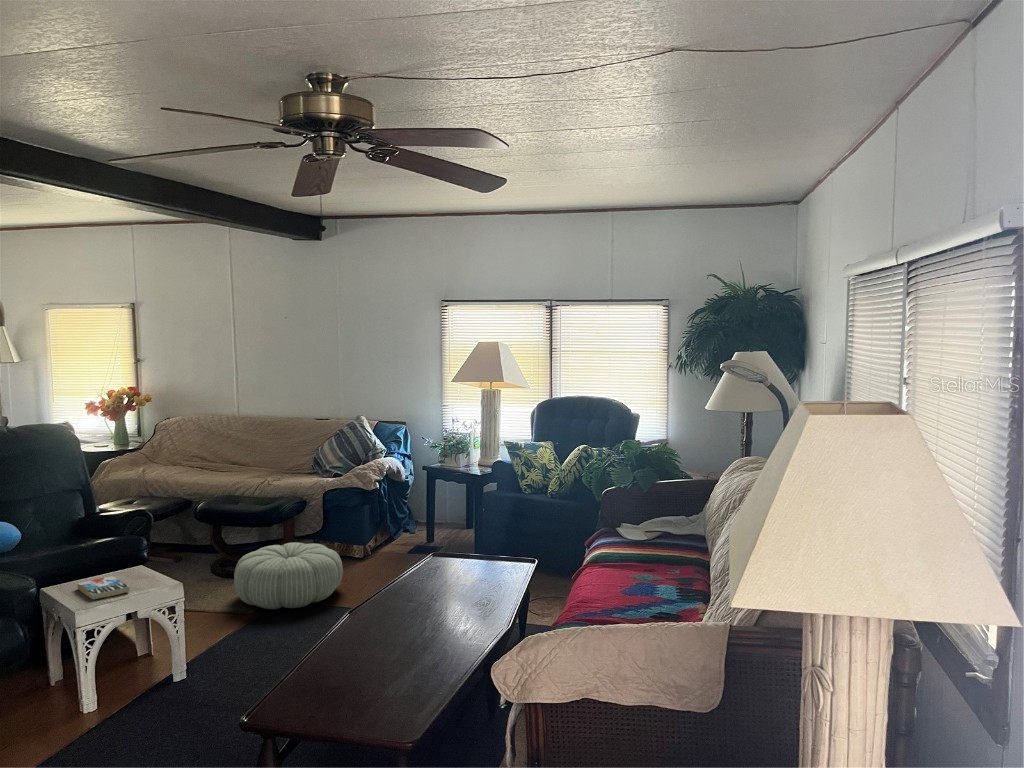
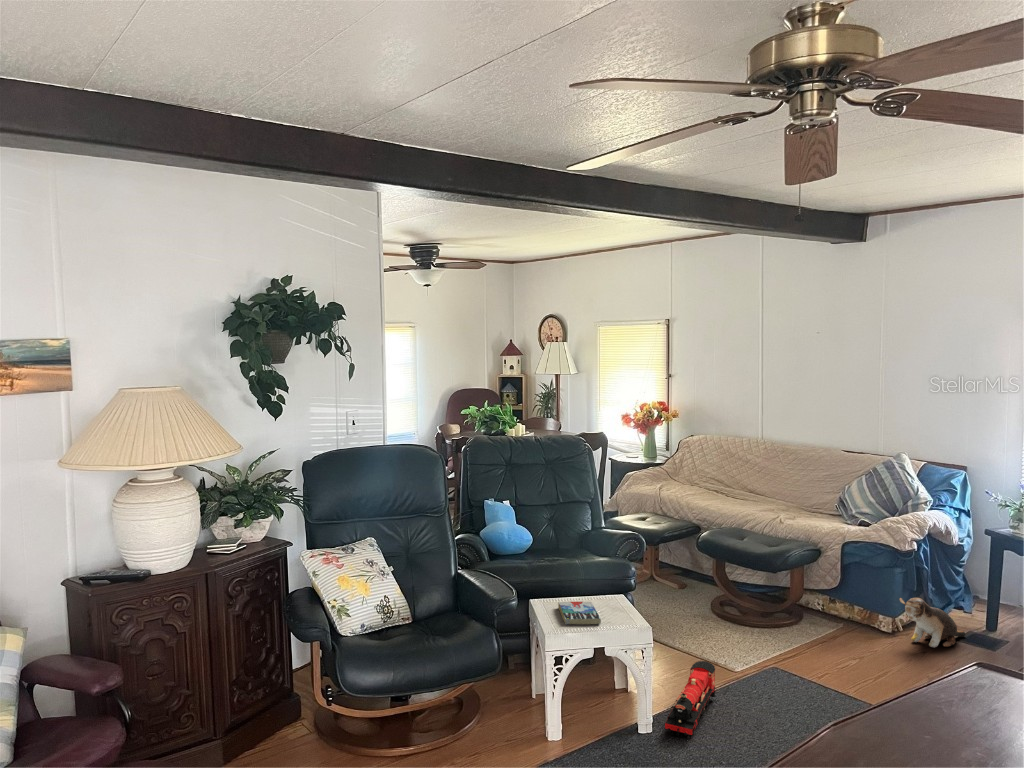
plush toy: none [369,525,414,561] -> present [900,598,965,648]
pouf: present [234,542,343,609] -> none [725,596,856,680]
toy train: none [199,608,236,675] -> present [665,661,716,739]

